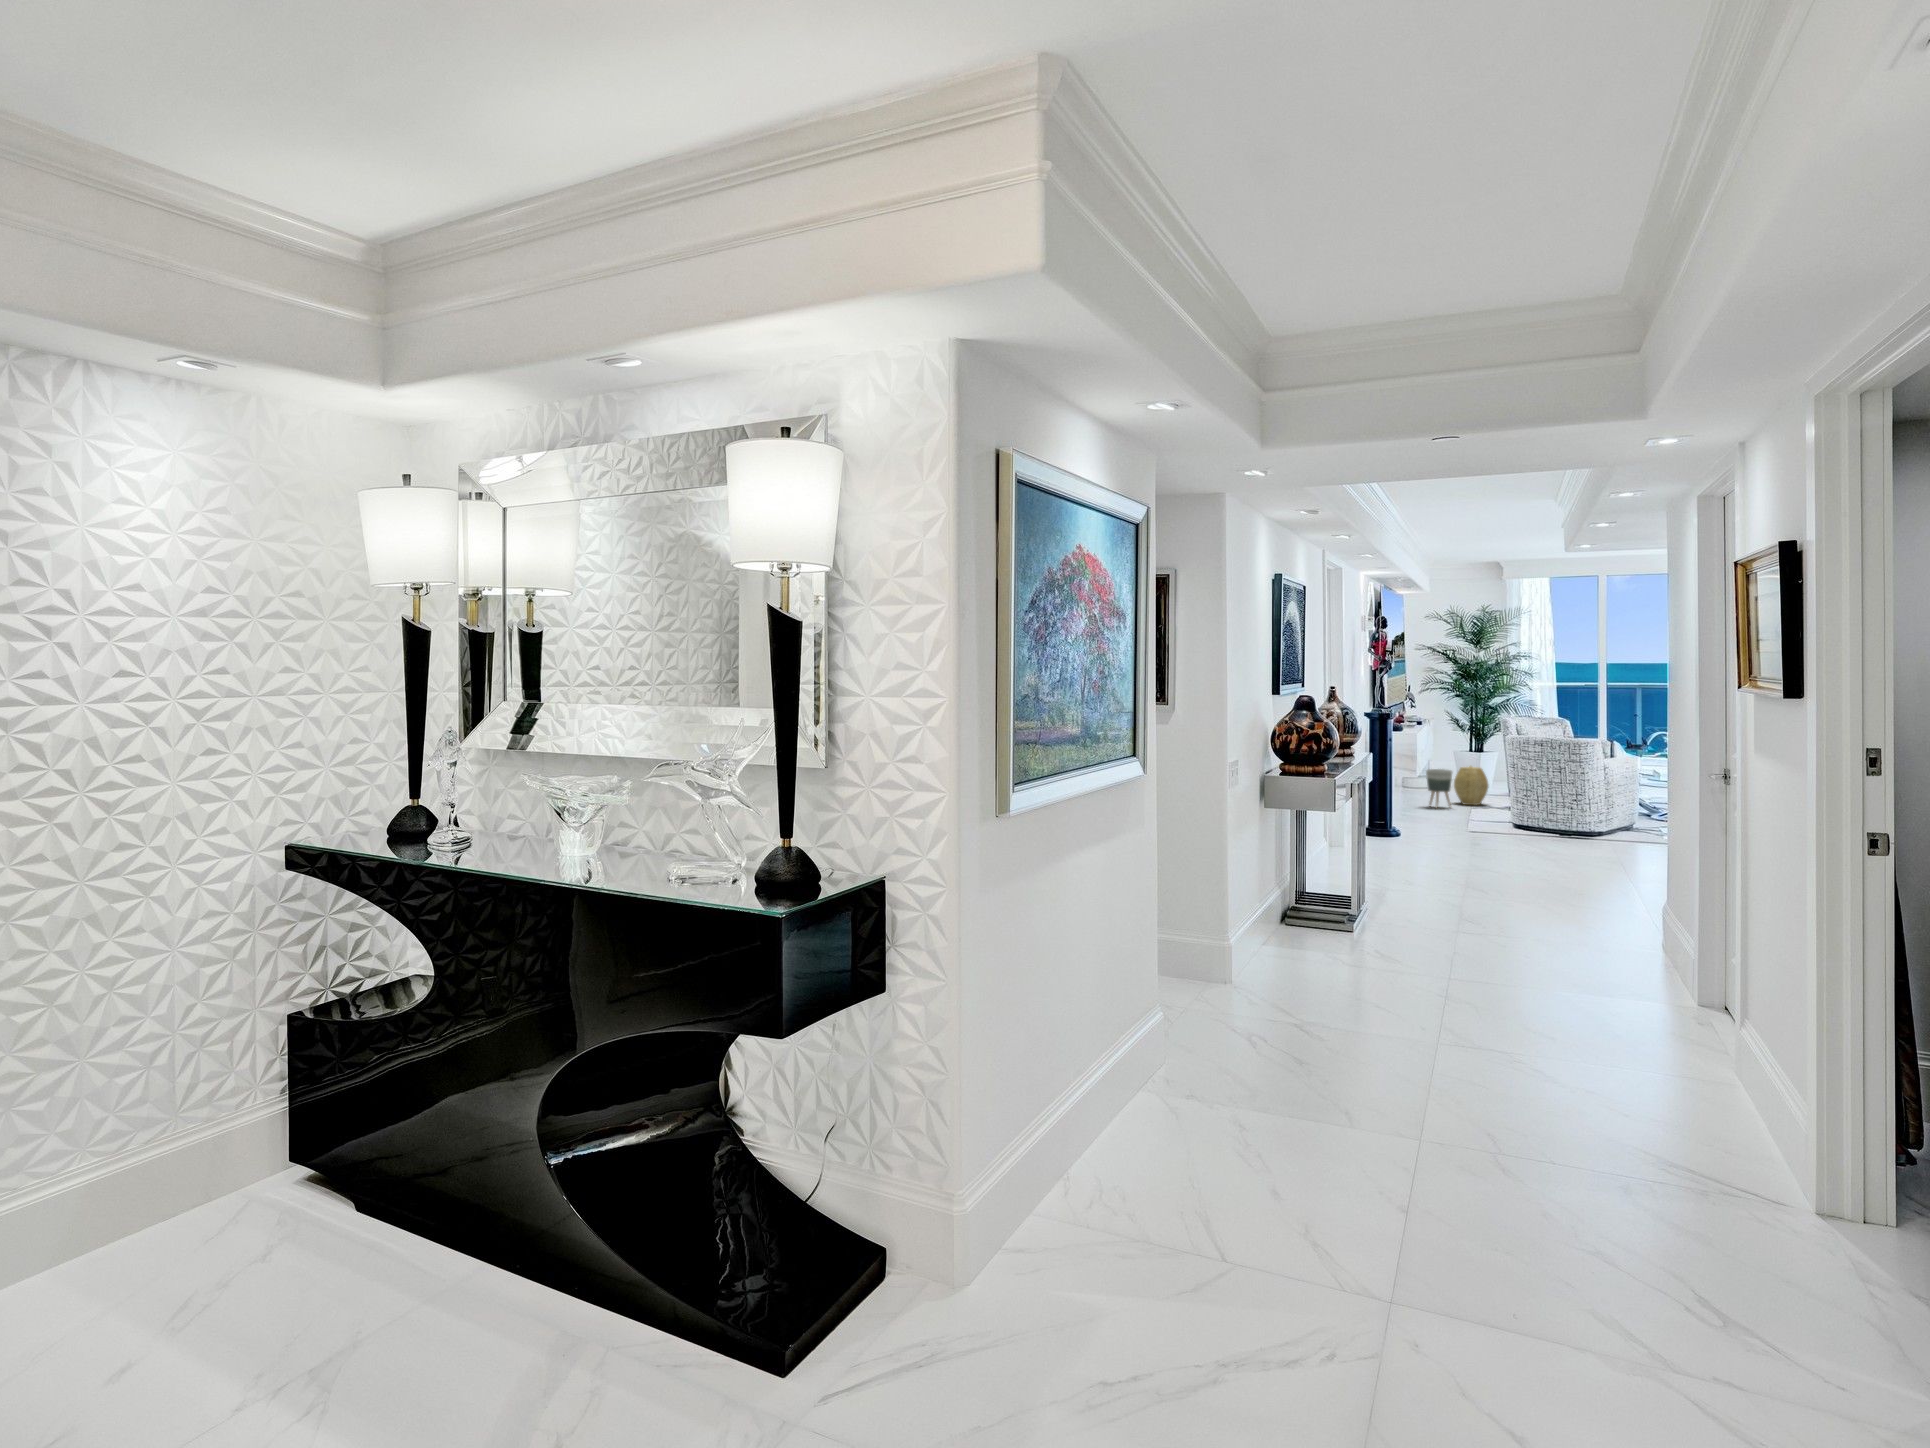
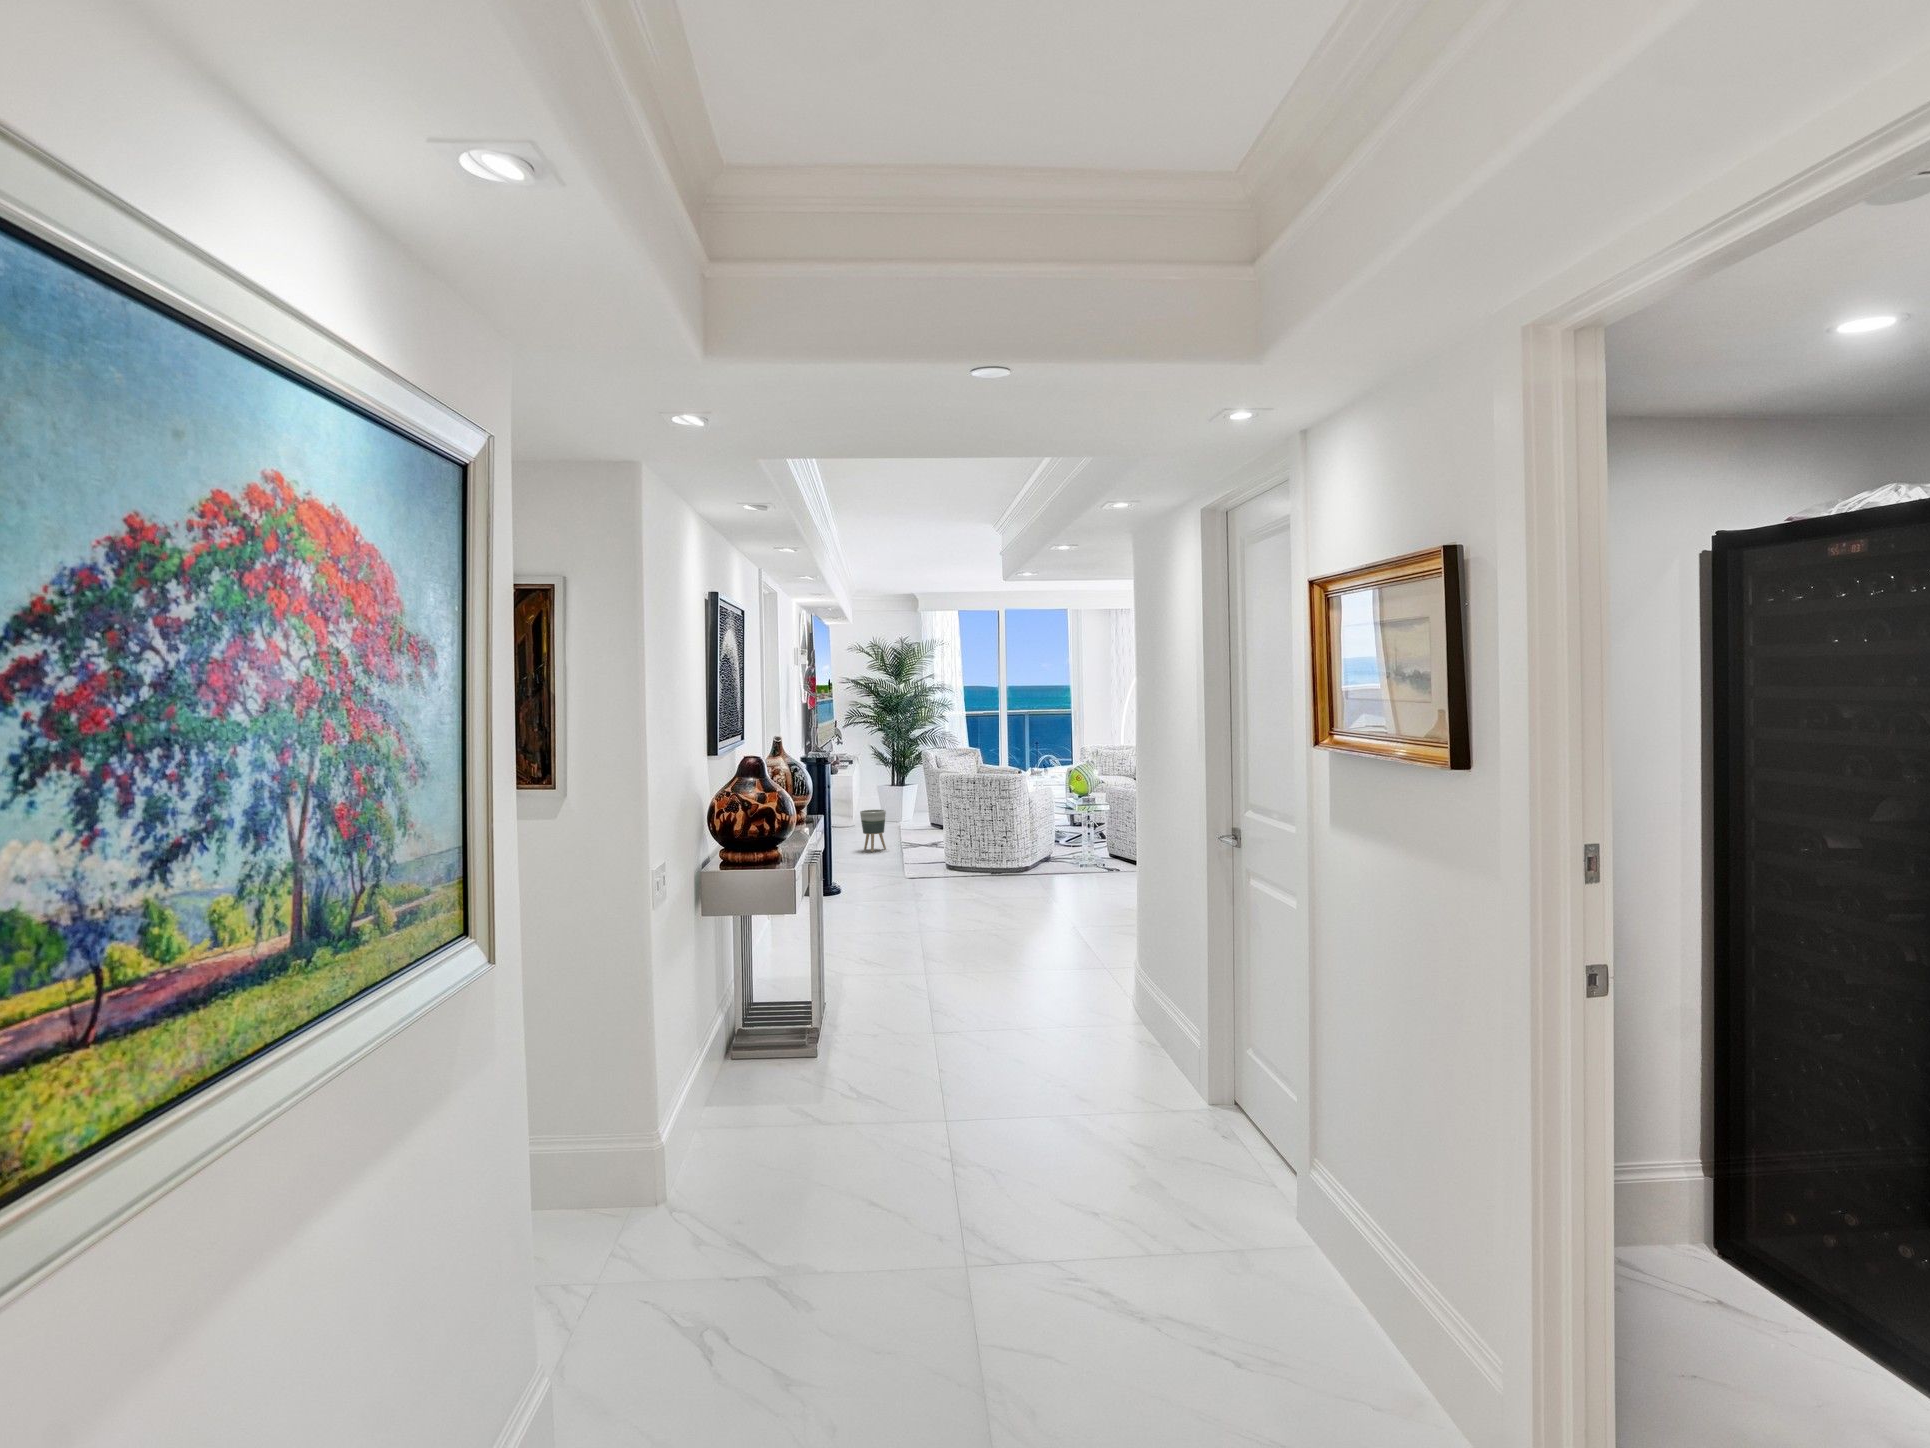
woven basket: present [1454,766,1488,805] -> none [886,803,918,844]

